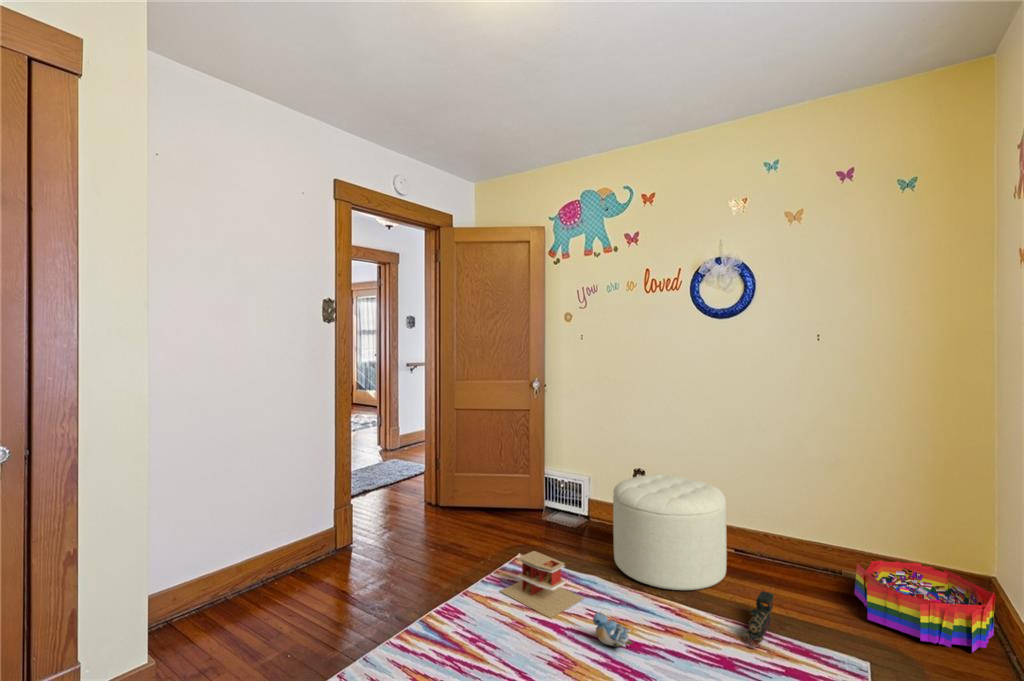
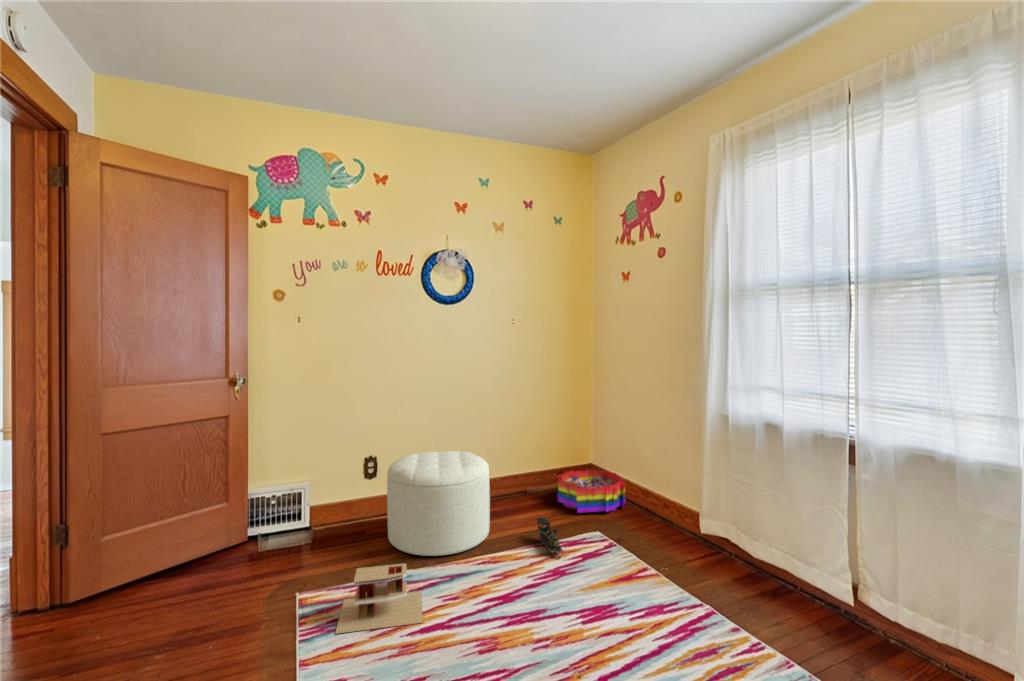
plush toy: present [593,612,633,647] -> none [478,584,514,611]

